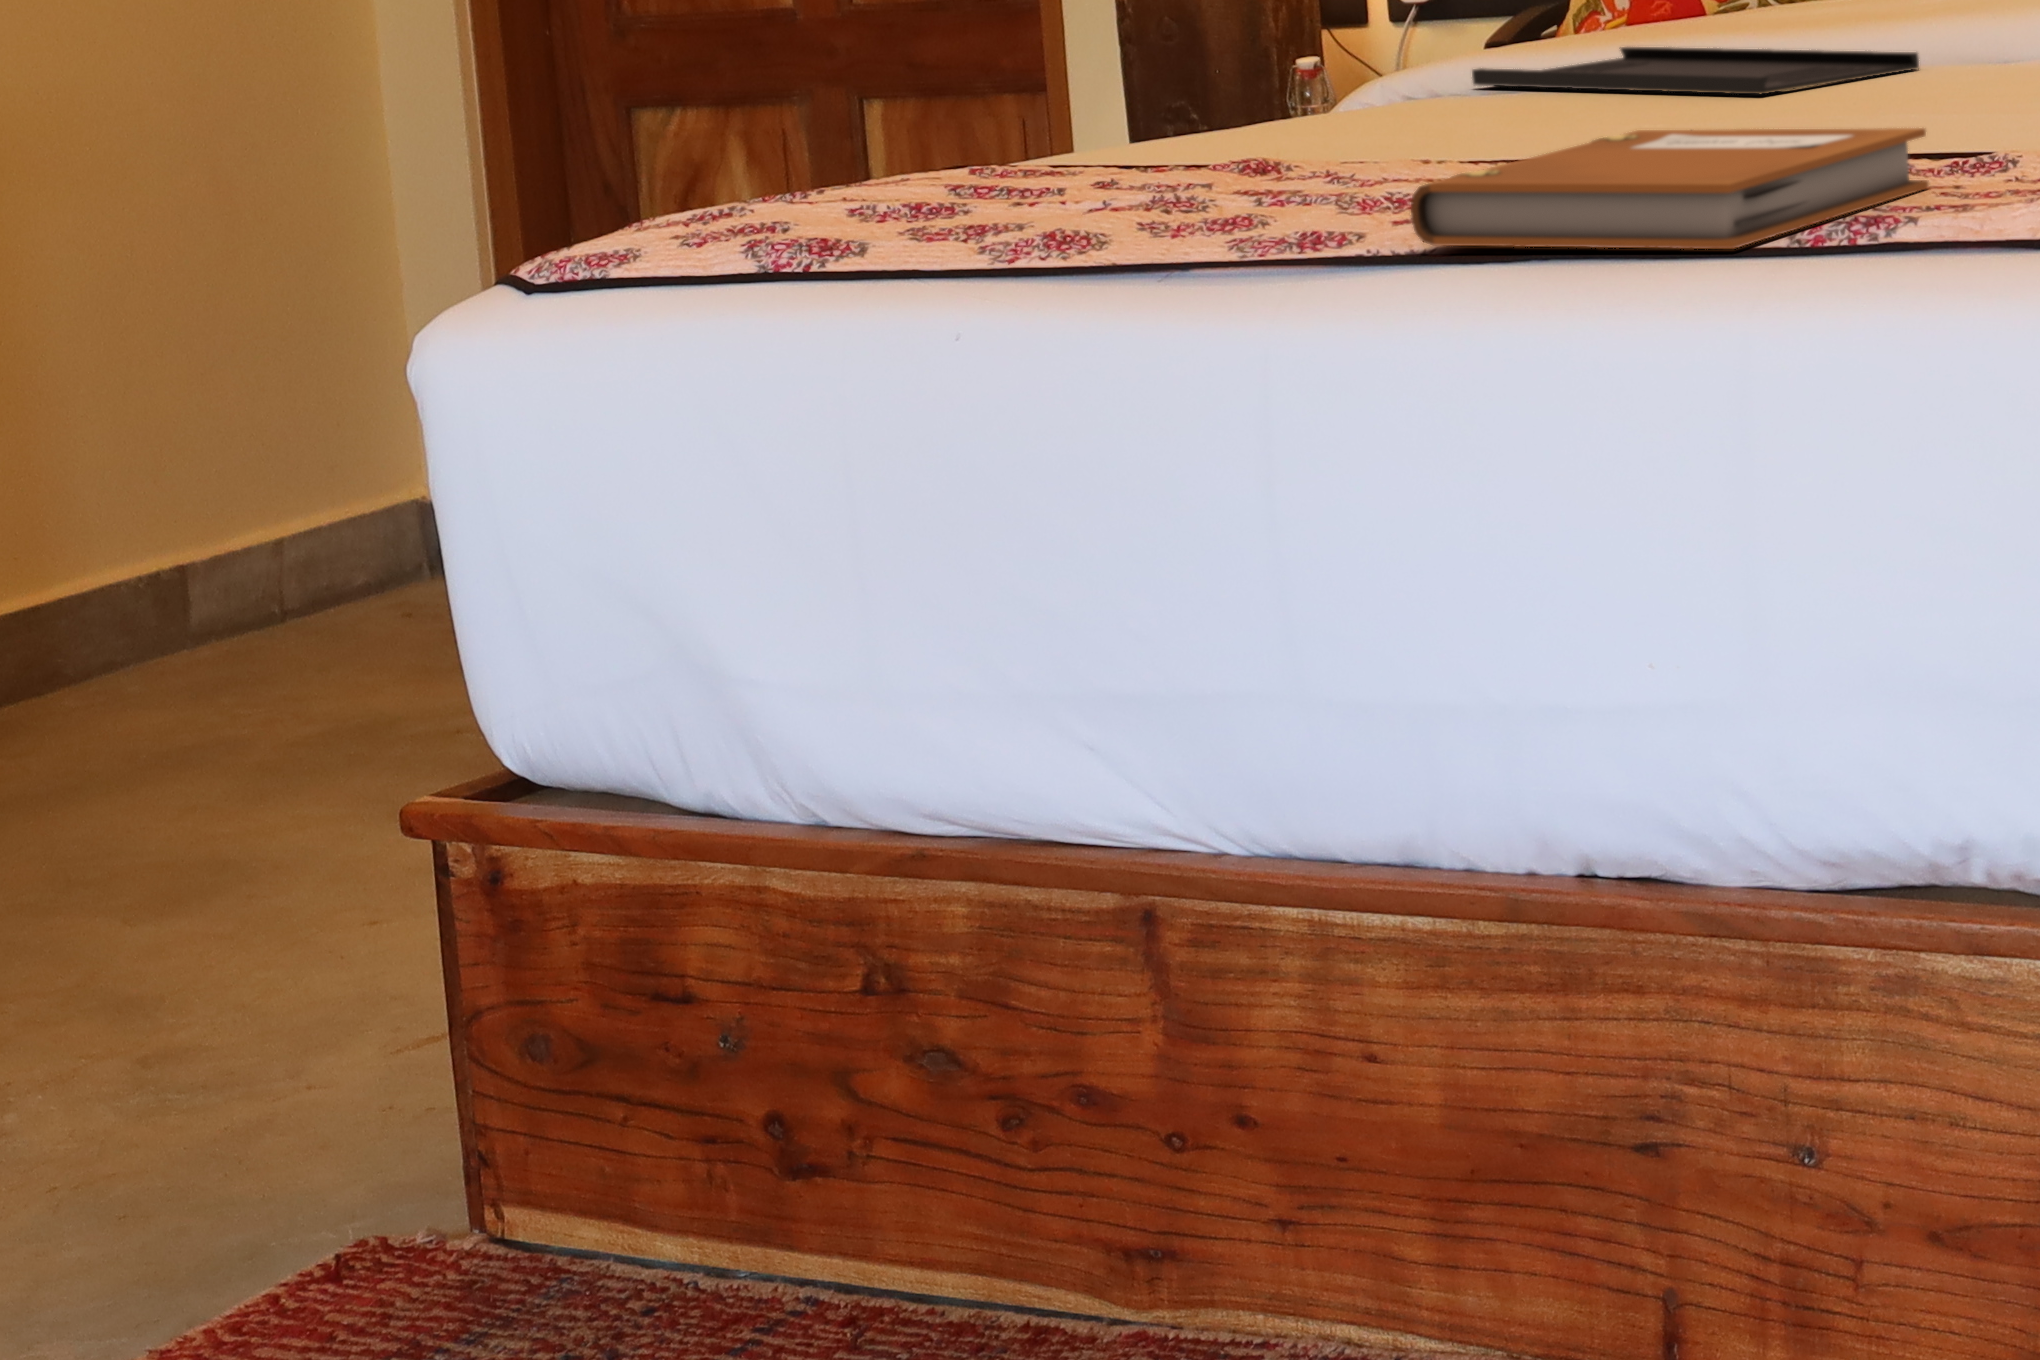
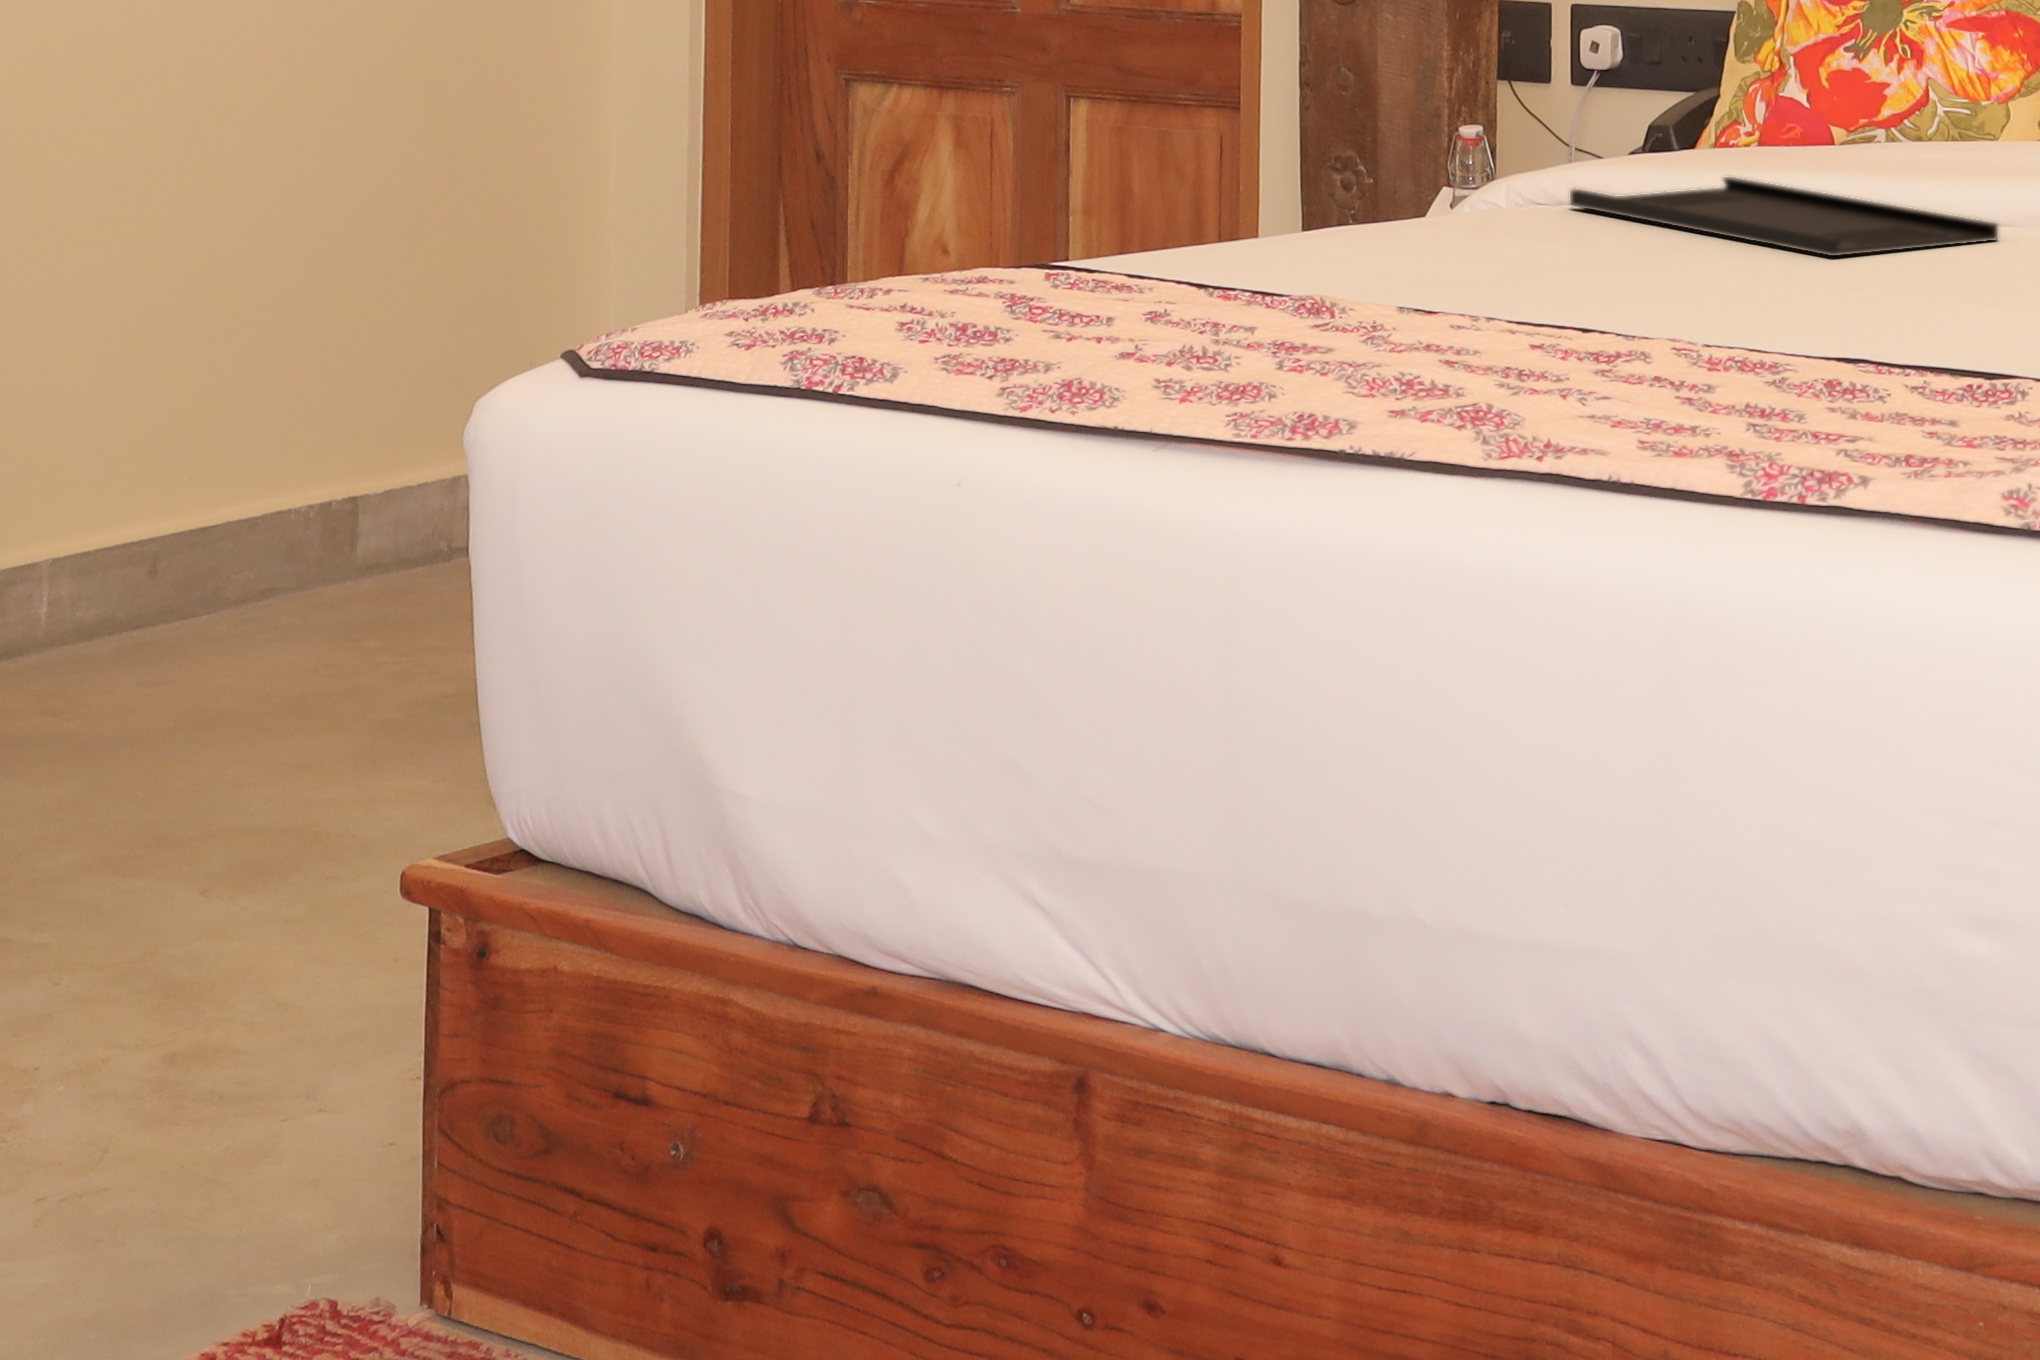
notebook: present [1411,128,1929,249] -> none [1412,315,1931,471]

